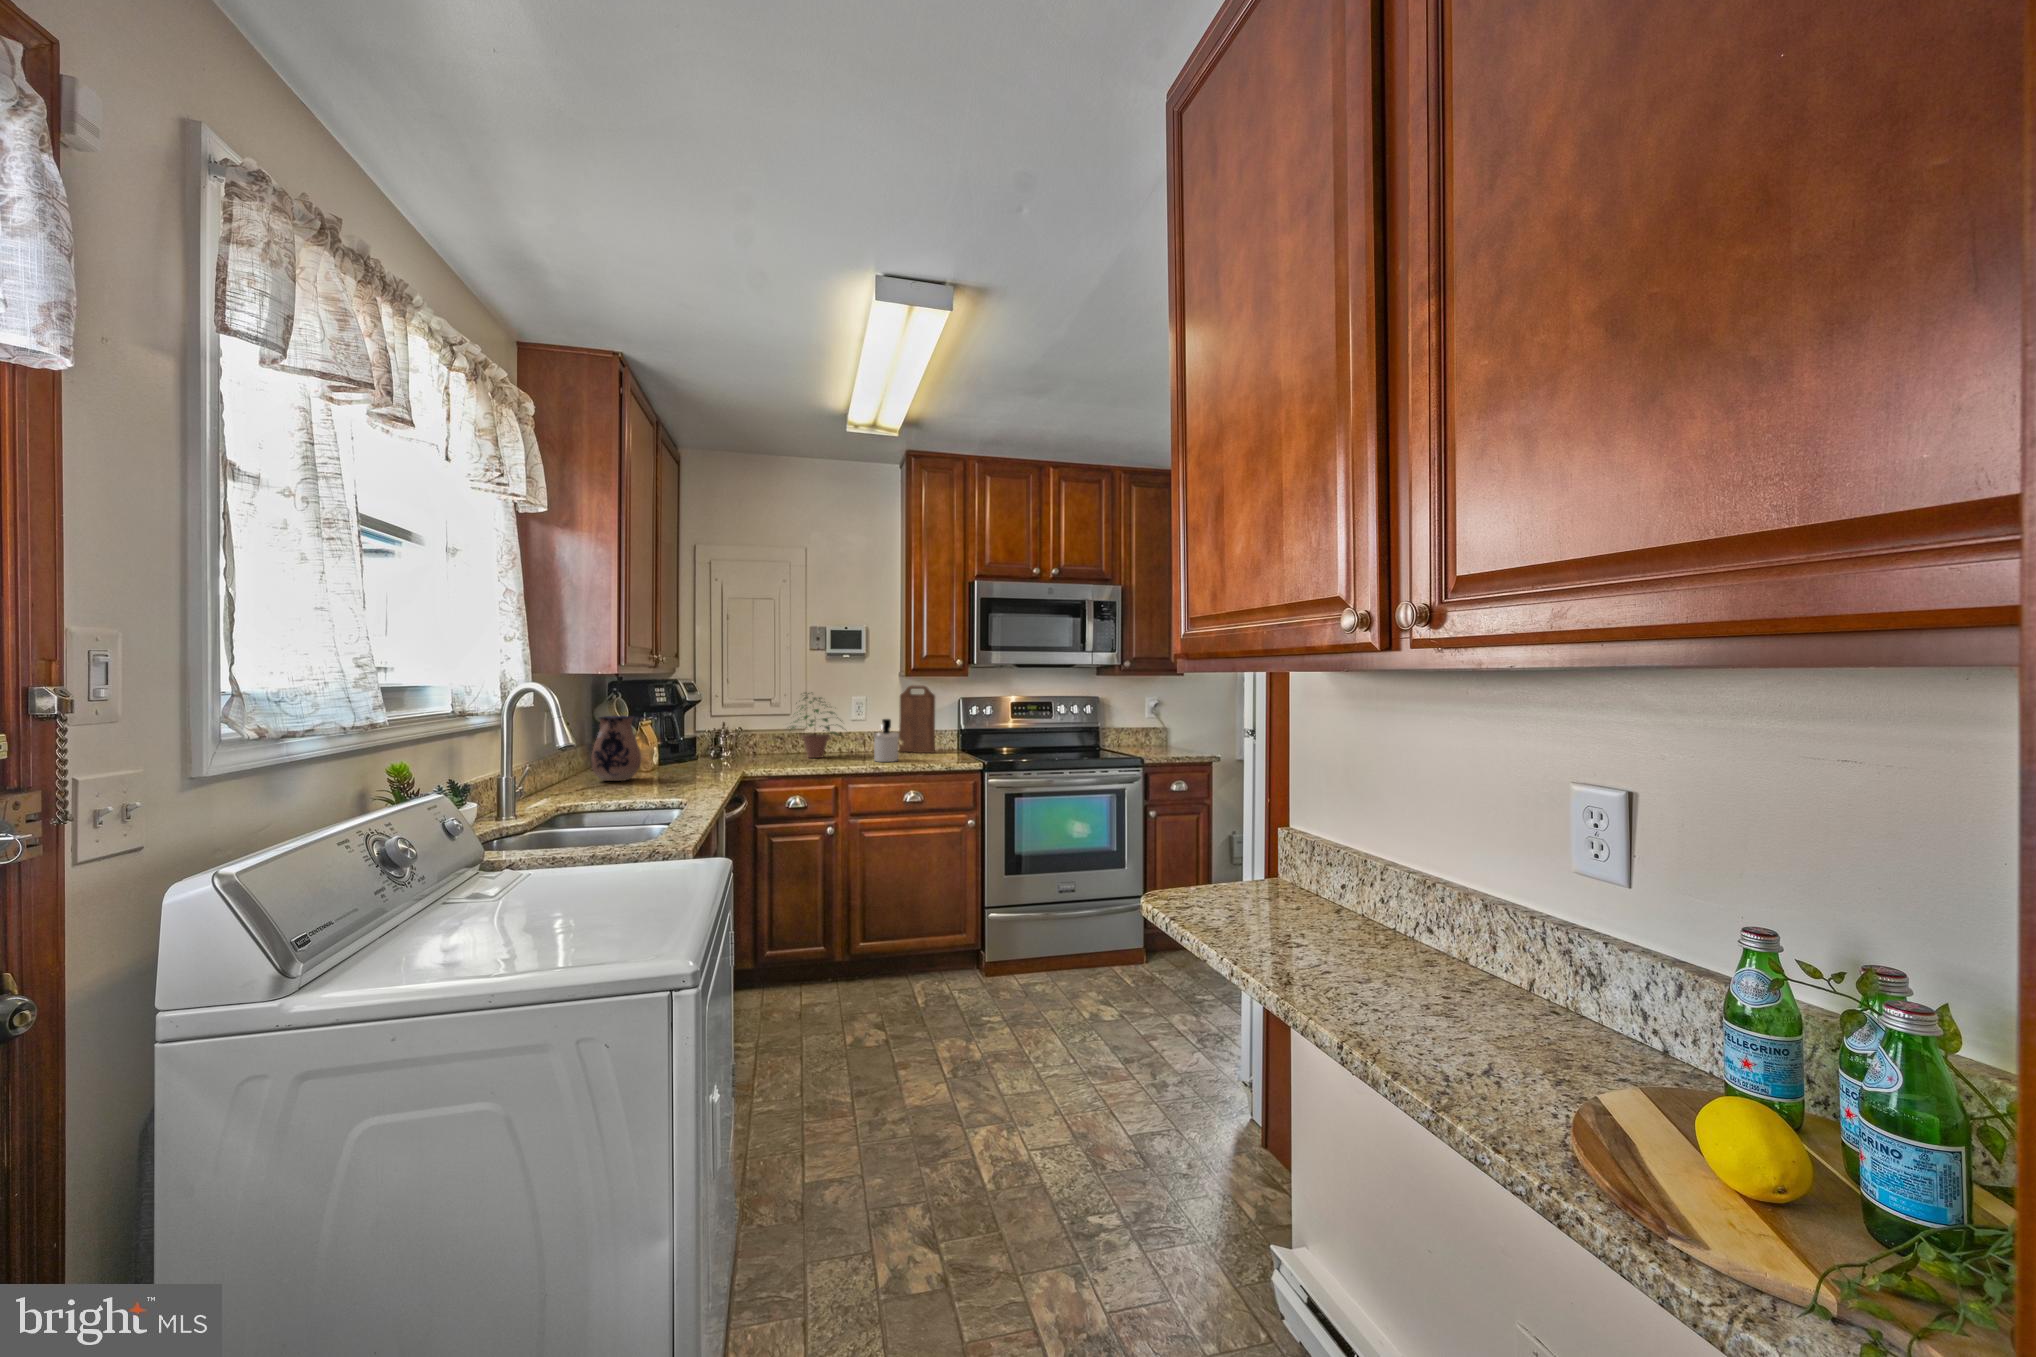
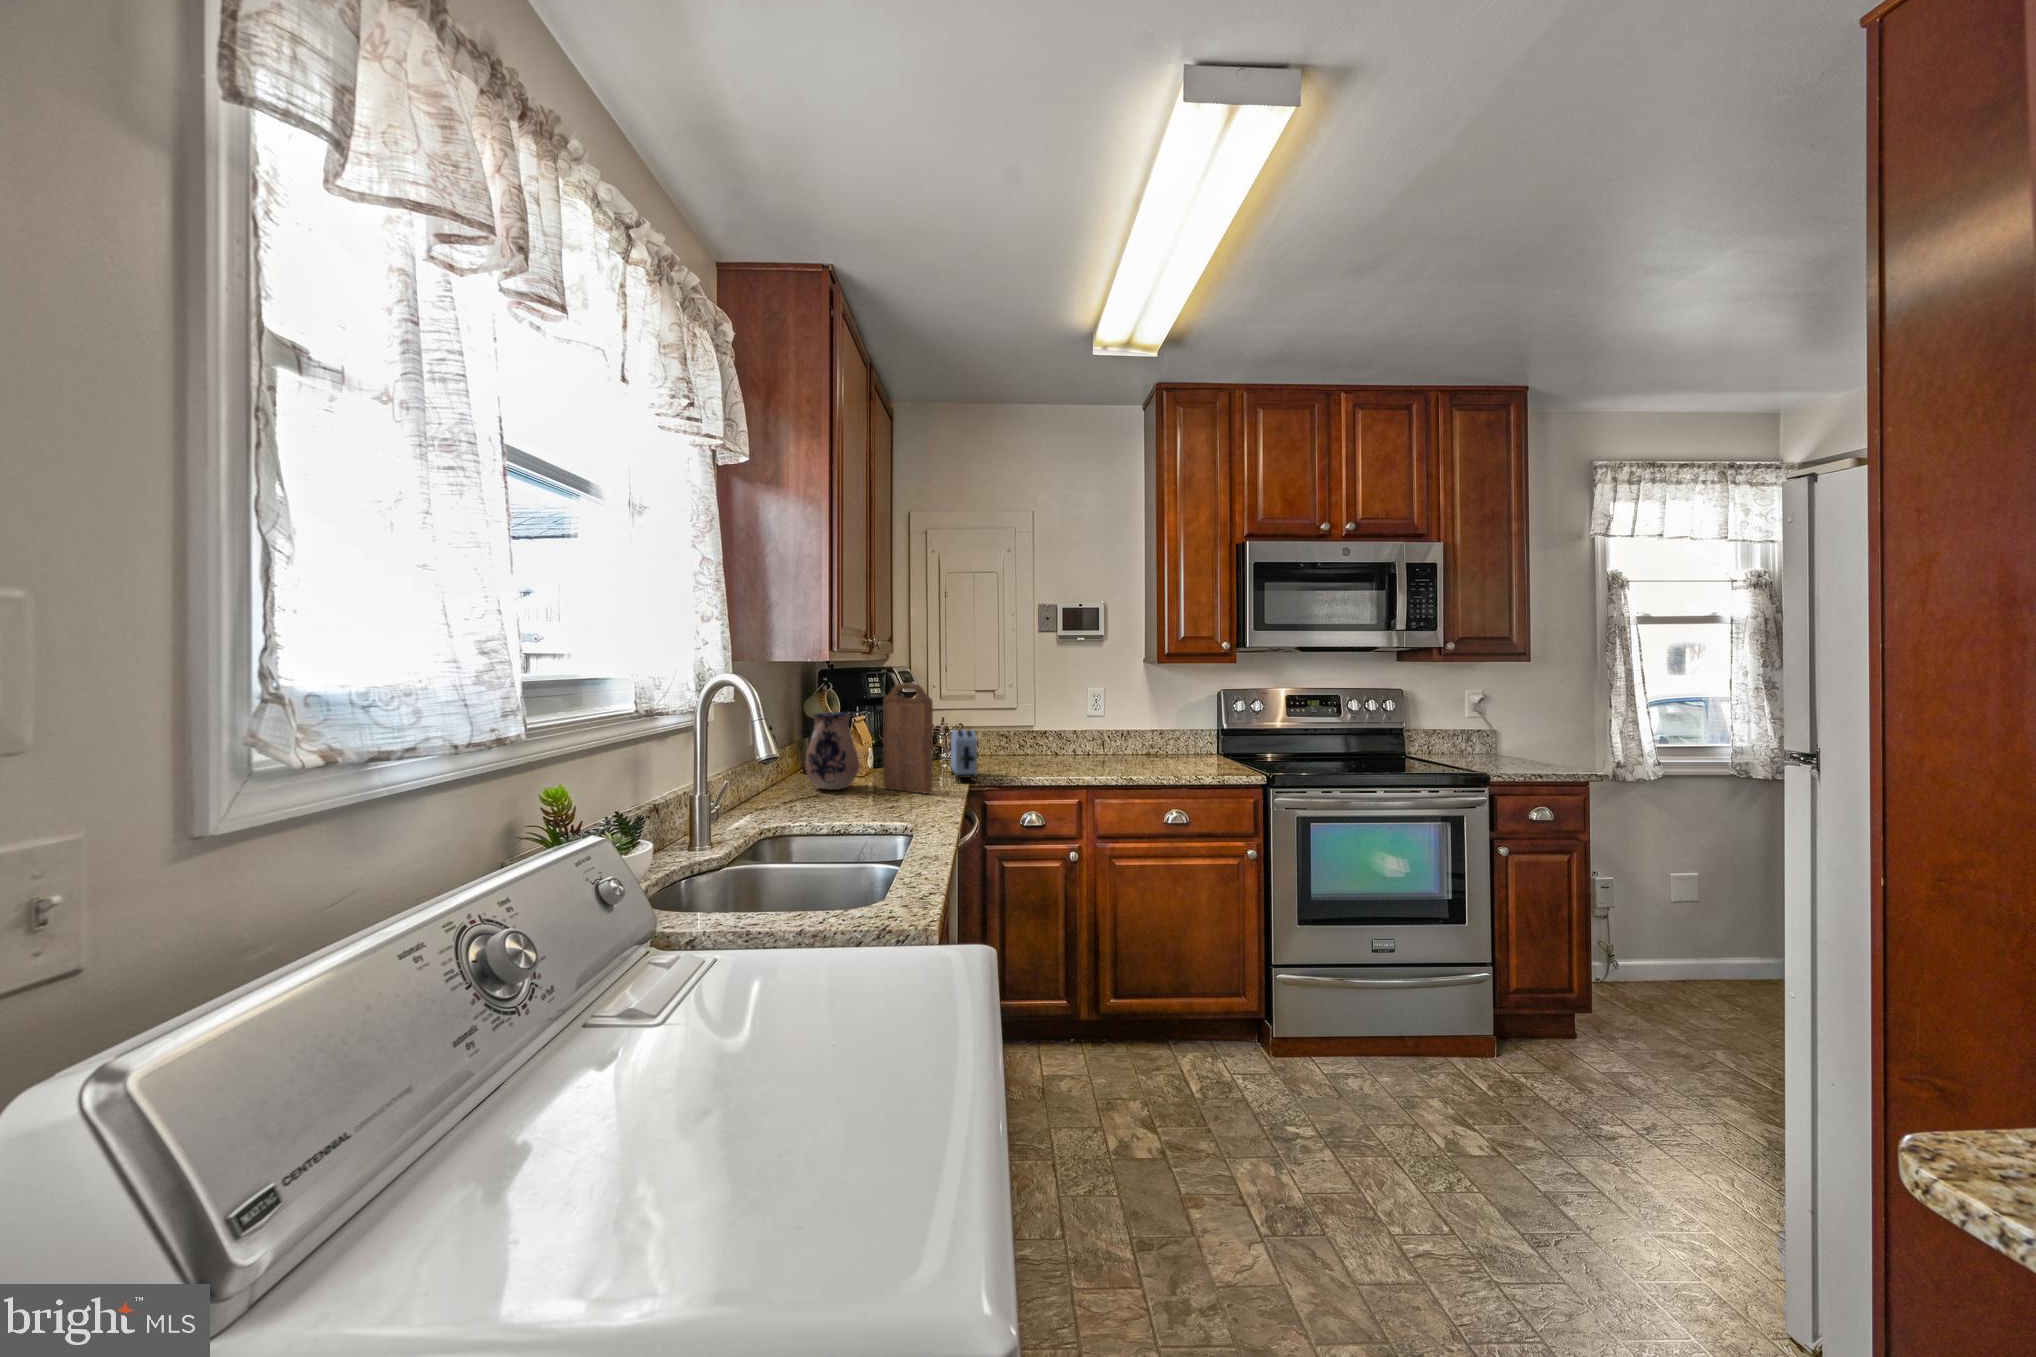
cutting board: present [899,686,935,753] -> present [883,684,933,794]
potted plant: present [791,693,841,758] -> none [1010,684,1085,762]
soap dispenser: present [874,719,899,762] -> none [1118,717,1150,770]
toaster: none [727,730,748,773] -> present [951,729,977,782]

